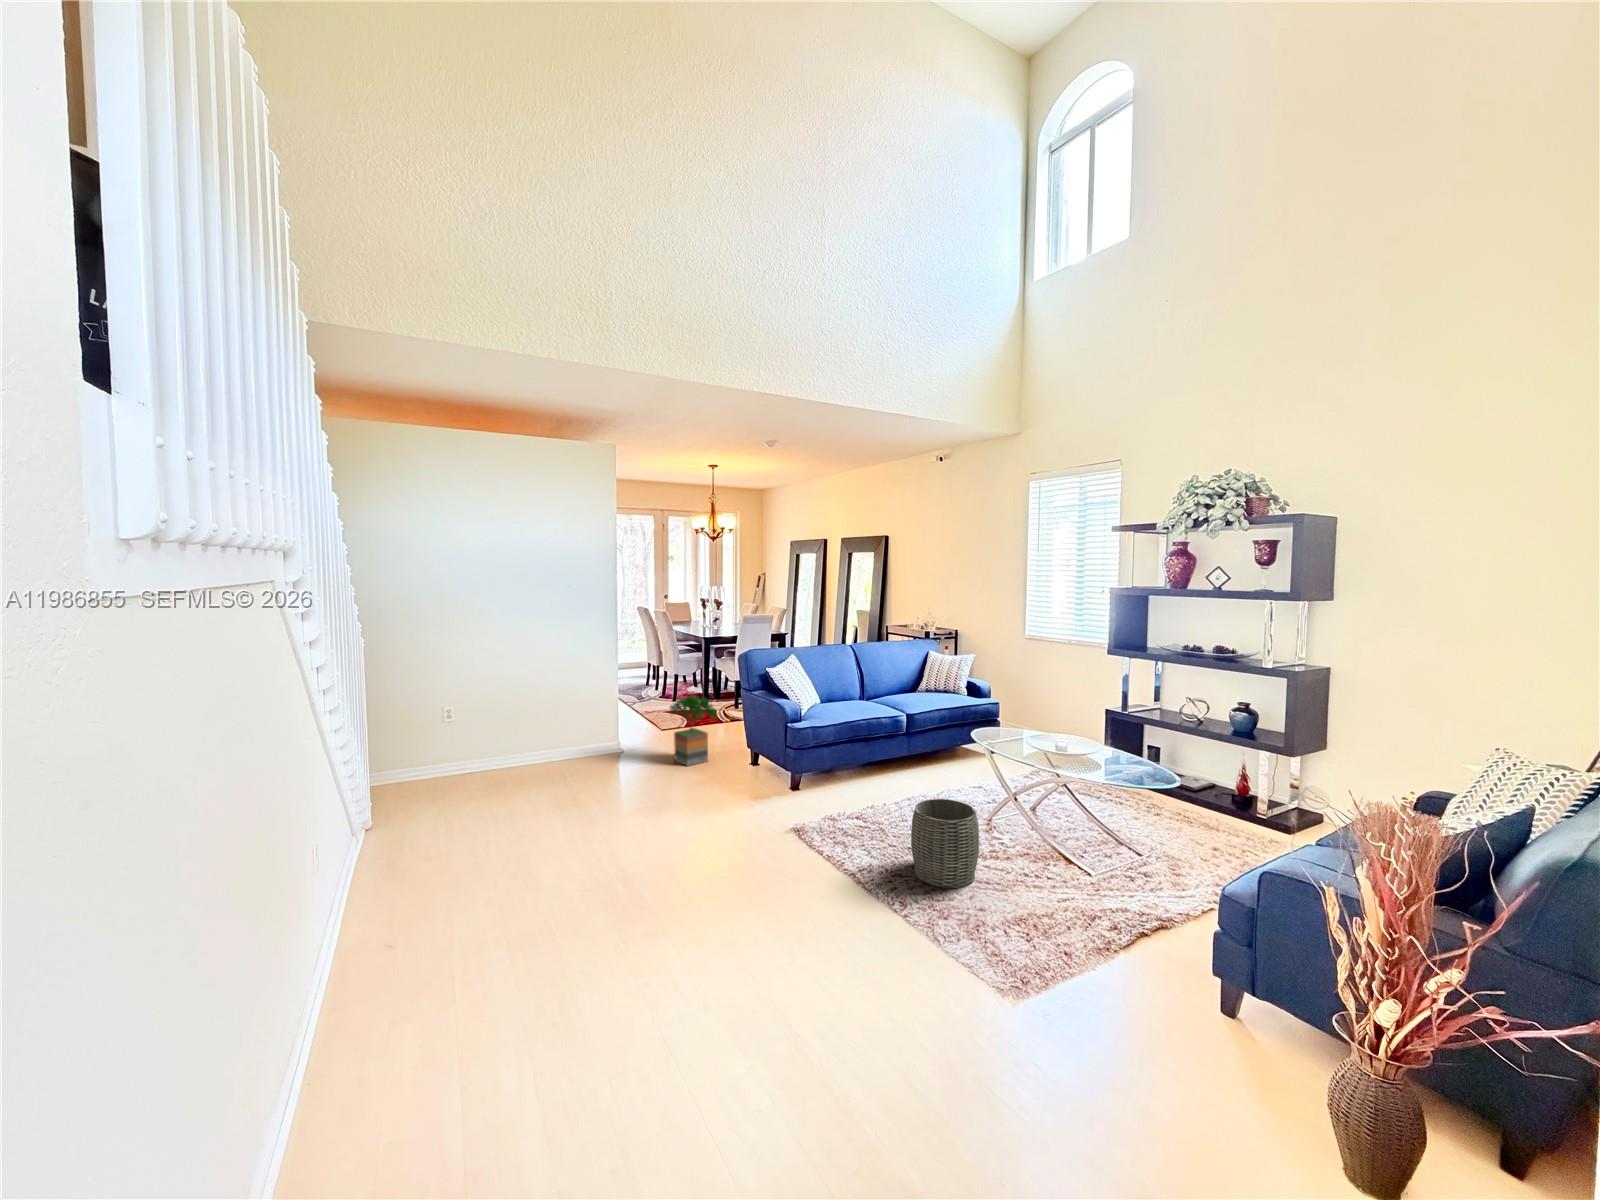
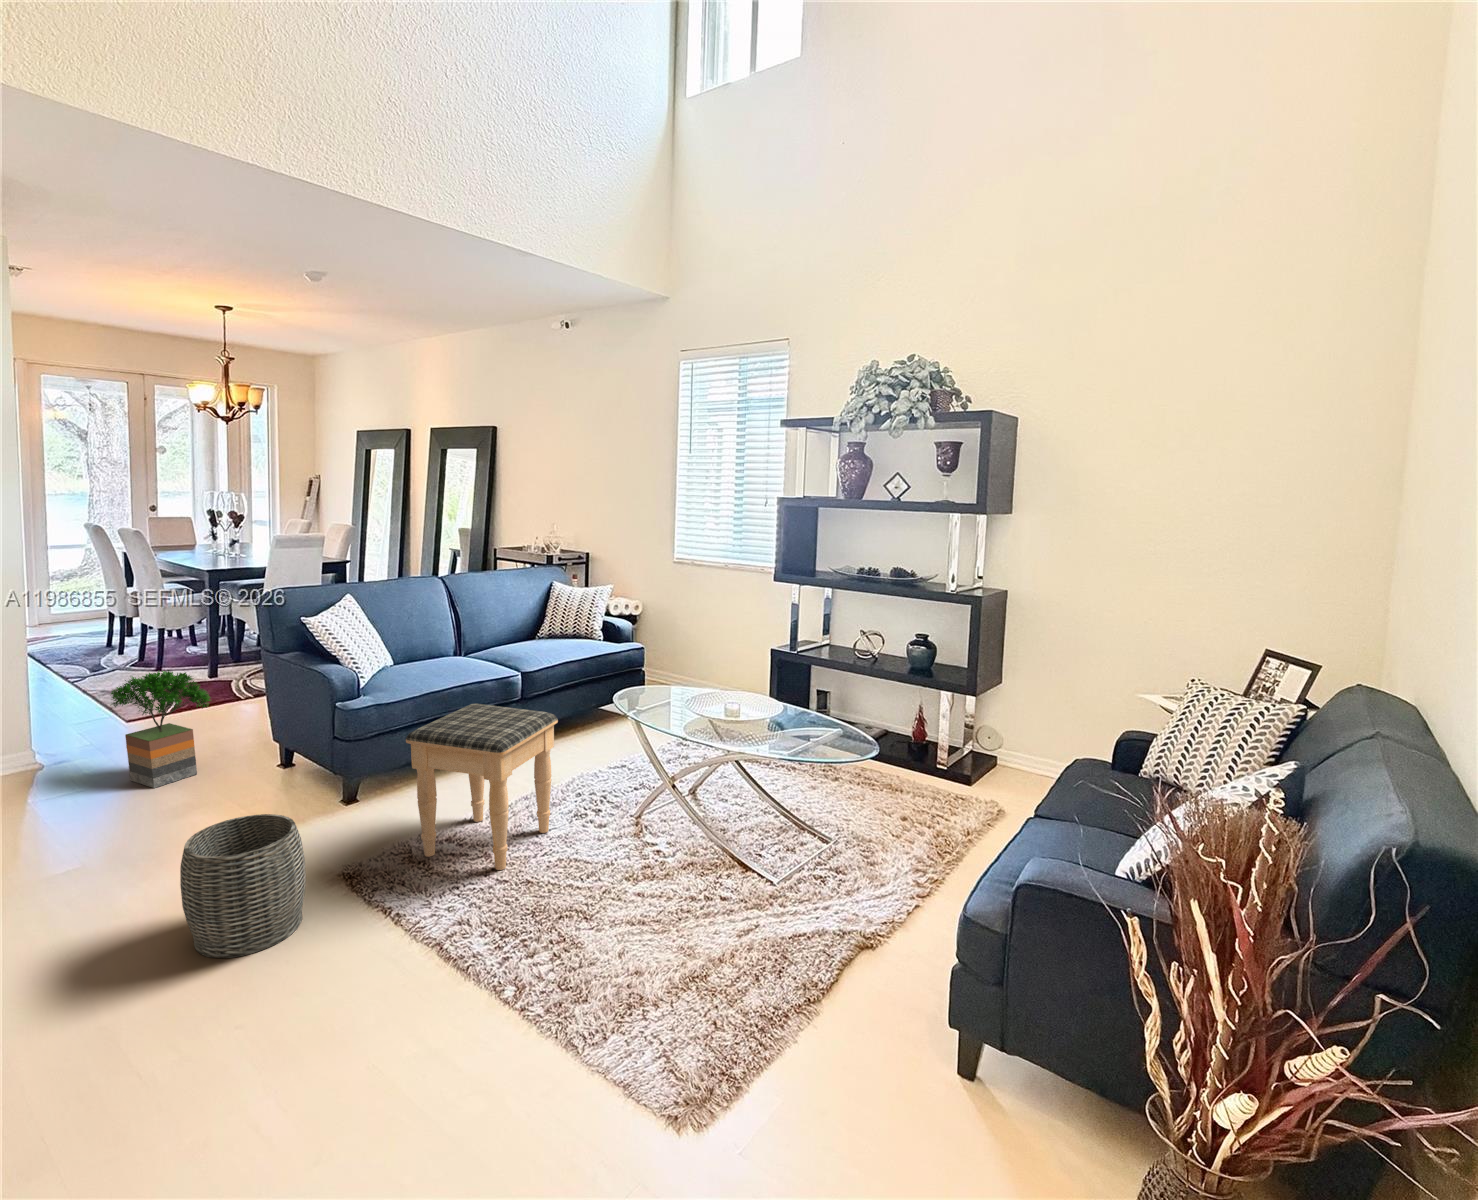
footstool: none [836,727,931,838] -> present [406,704,558,870]
woven basket: present [911,799,979,888] -> present [180,814,306,958]

